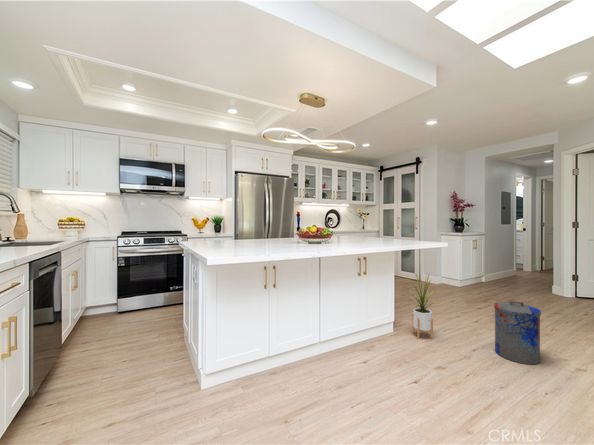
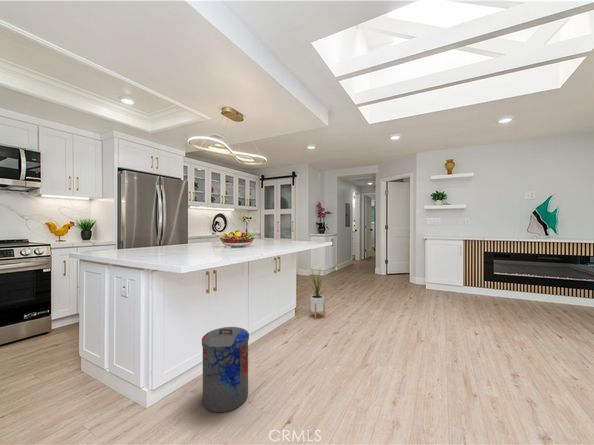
trash can: present [494,301,541,364] -> present [202,327,249,412]

